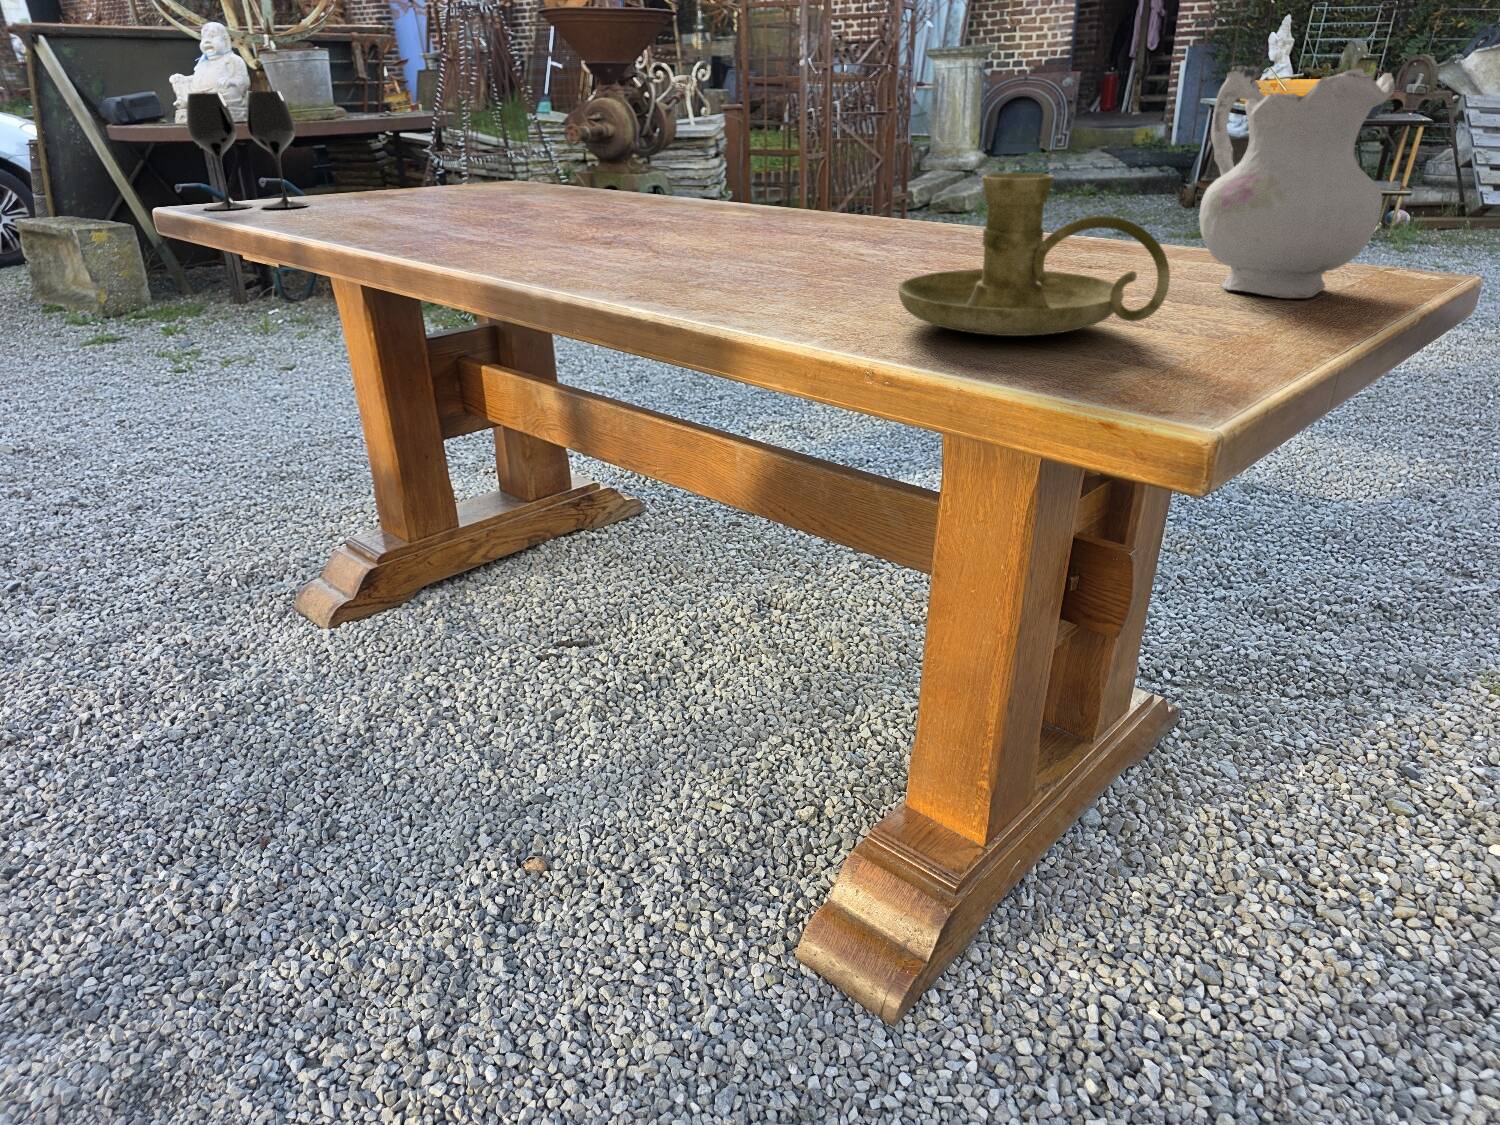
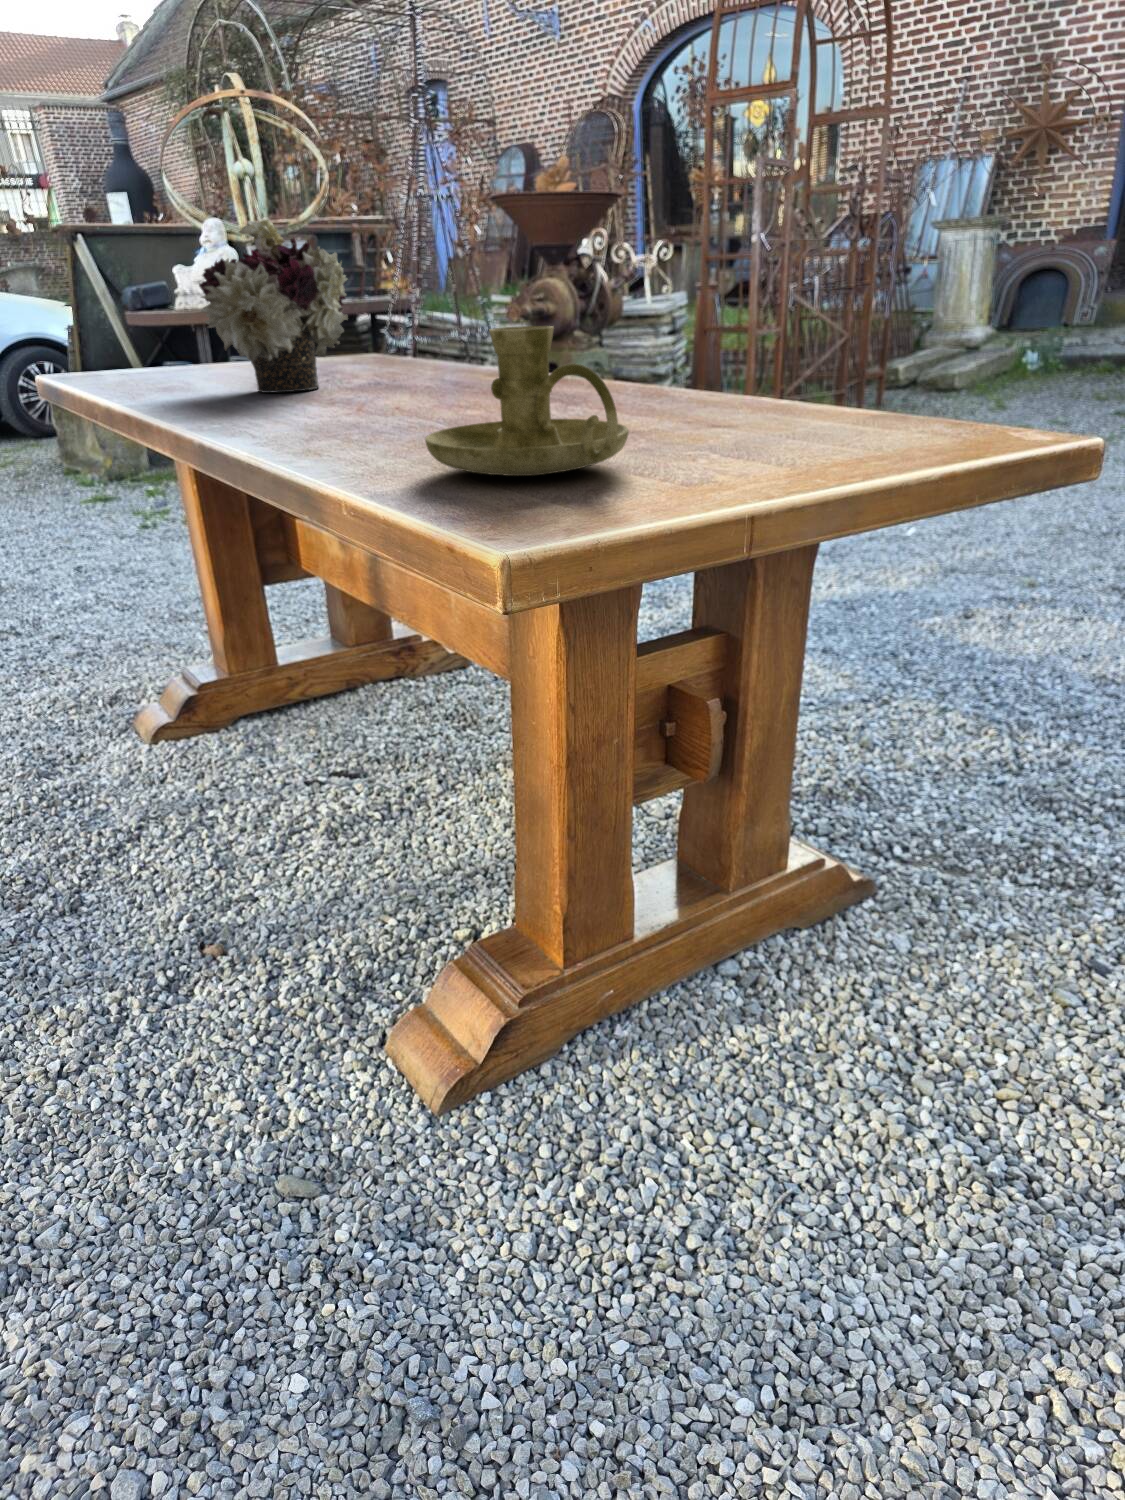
flower arrangement: none [415,35,576,231] -> present [199,217,348,393]
ceramic pitcher: present [1199,65,1395,298] -> none [781,220,951,451]
wine glass: present [186,91,310,210] -> none [67,272,169,377]

